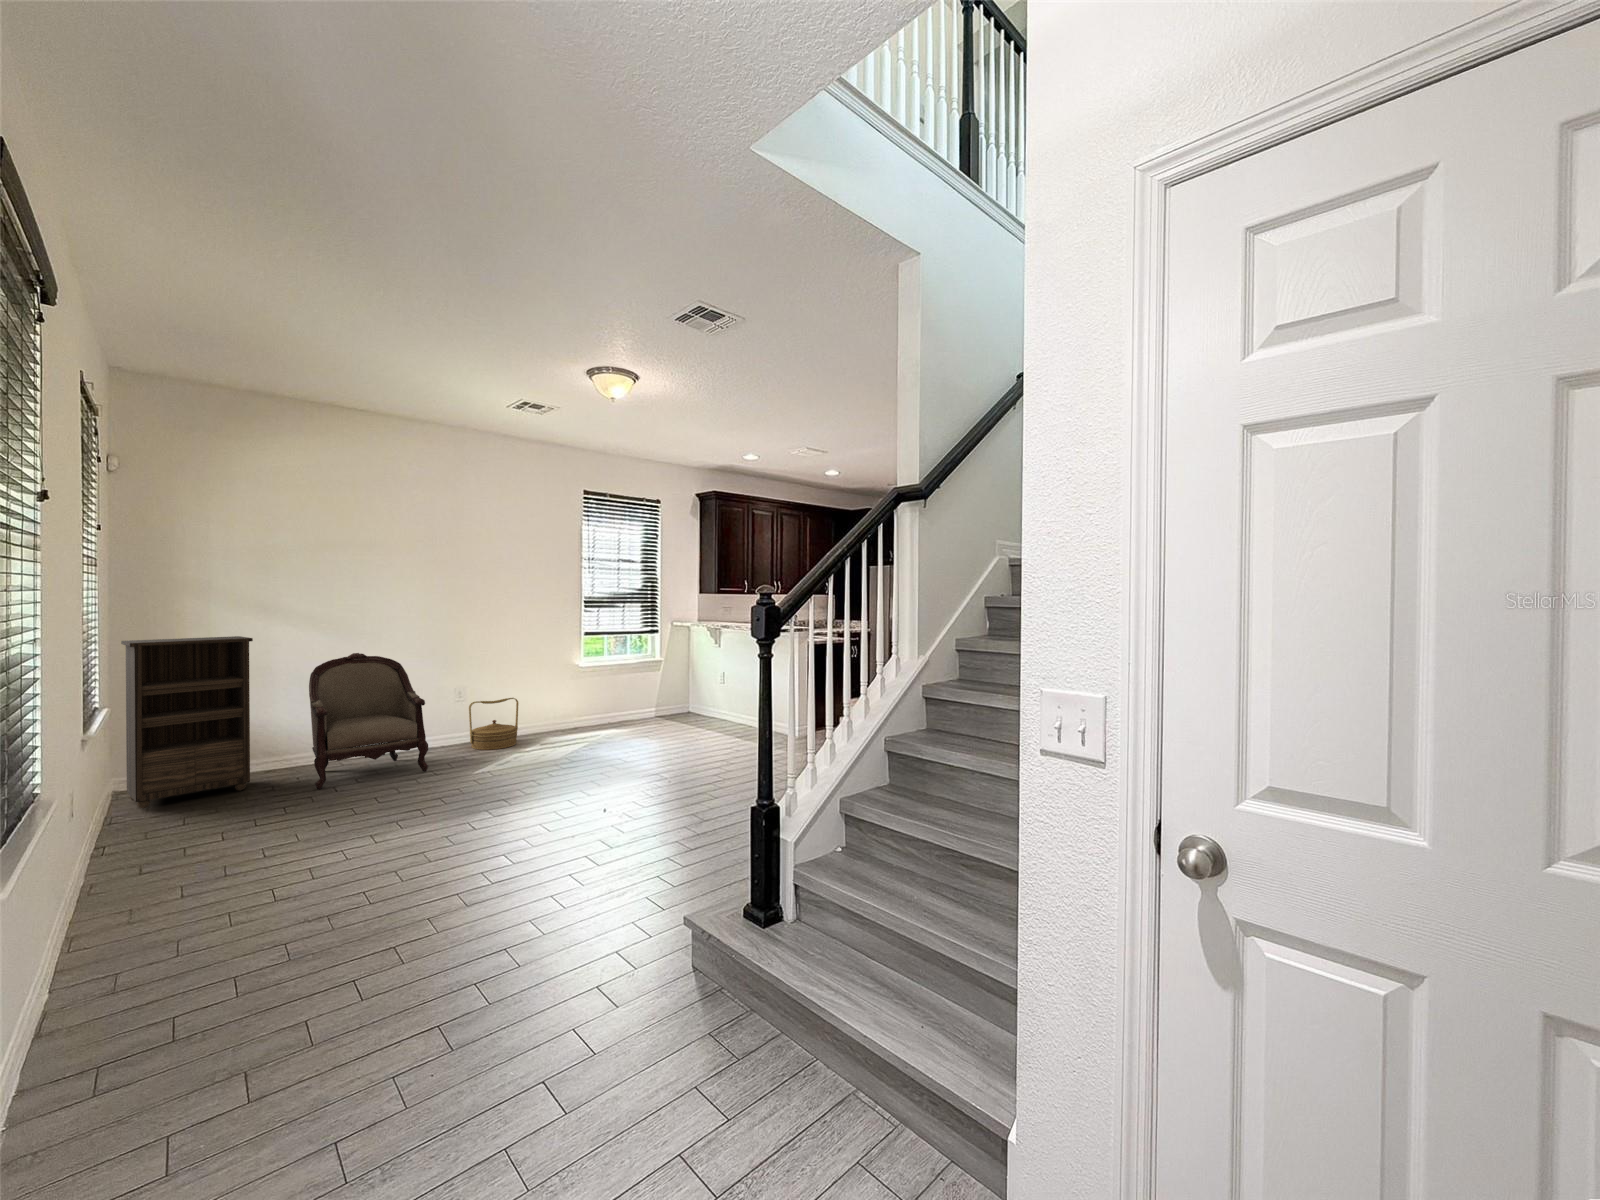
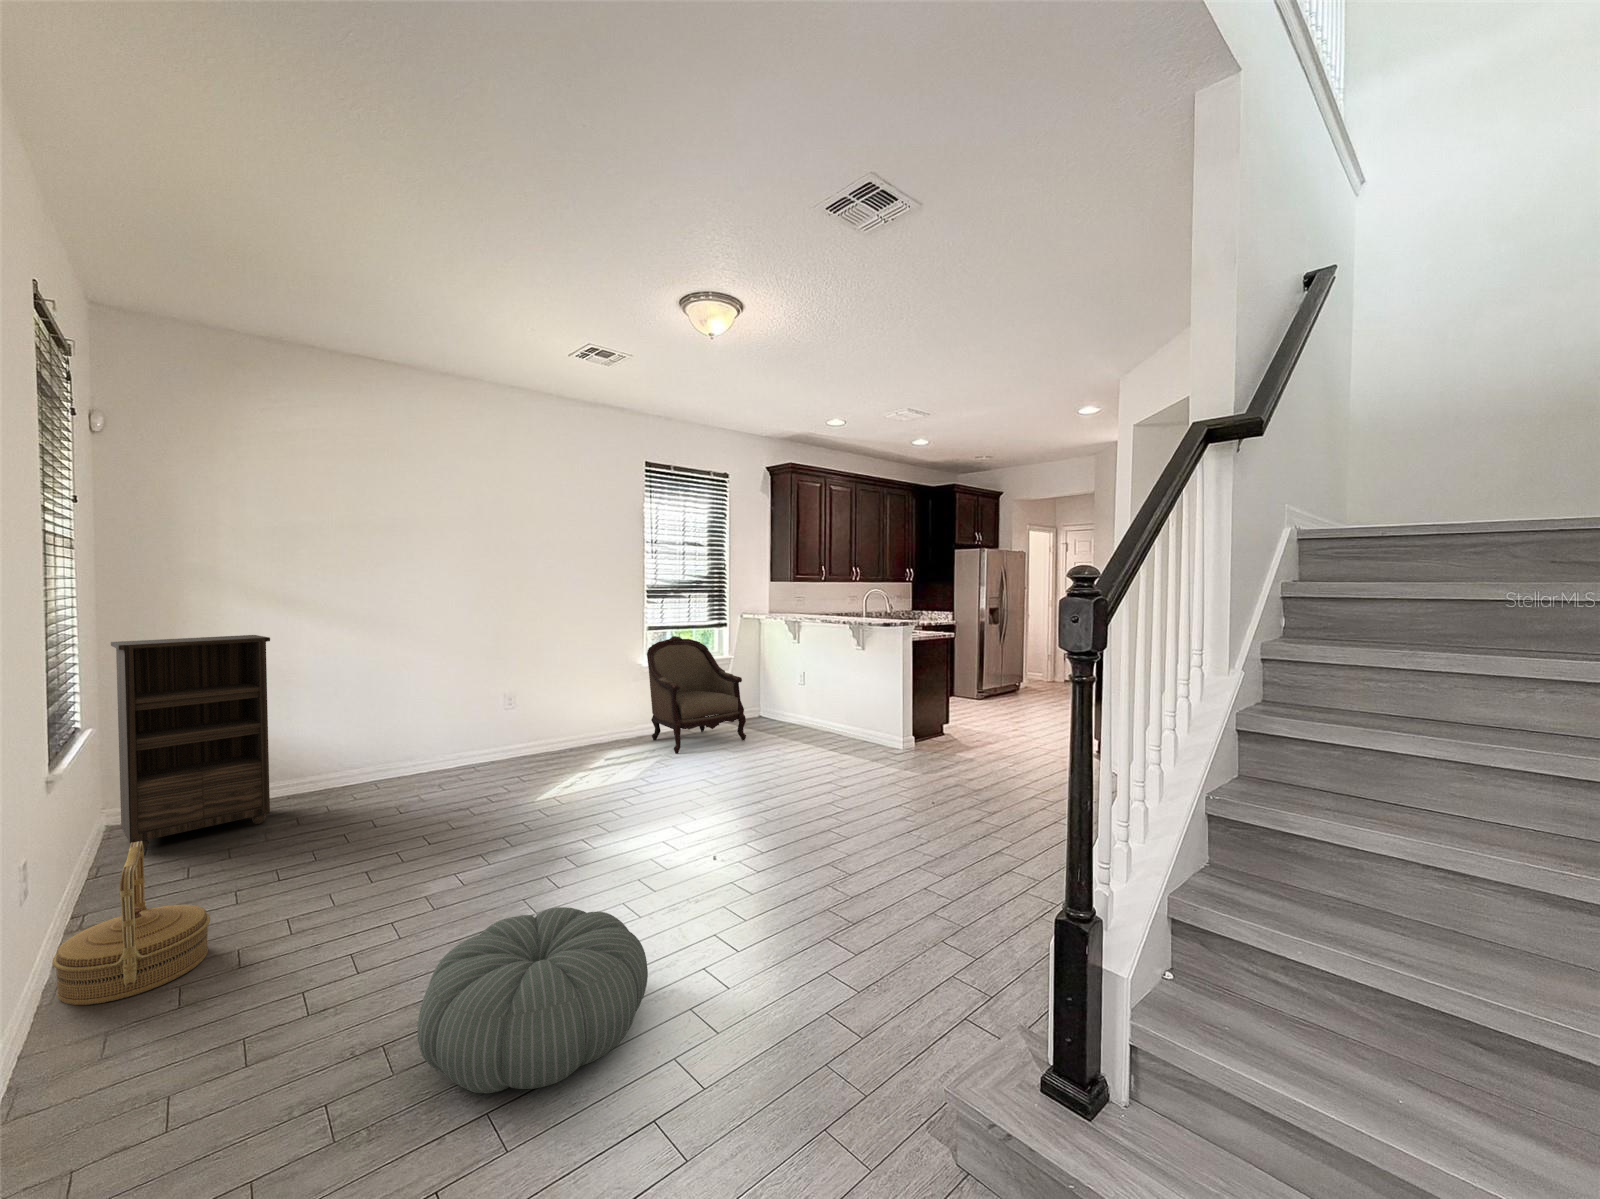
armchair: present [309,653,429,789] -> present [647,636,746,754]
woven basket: present [469,698,518,750] -> present [52,841,210,1005]
pouf: none [355,830,524,938] -> present [418,907,648,1093]

